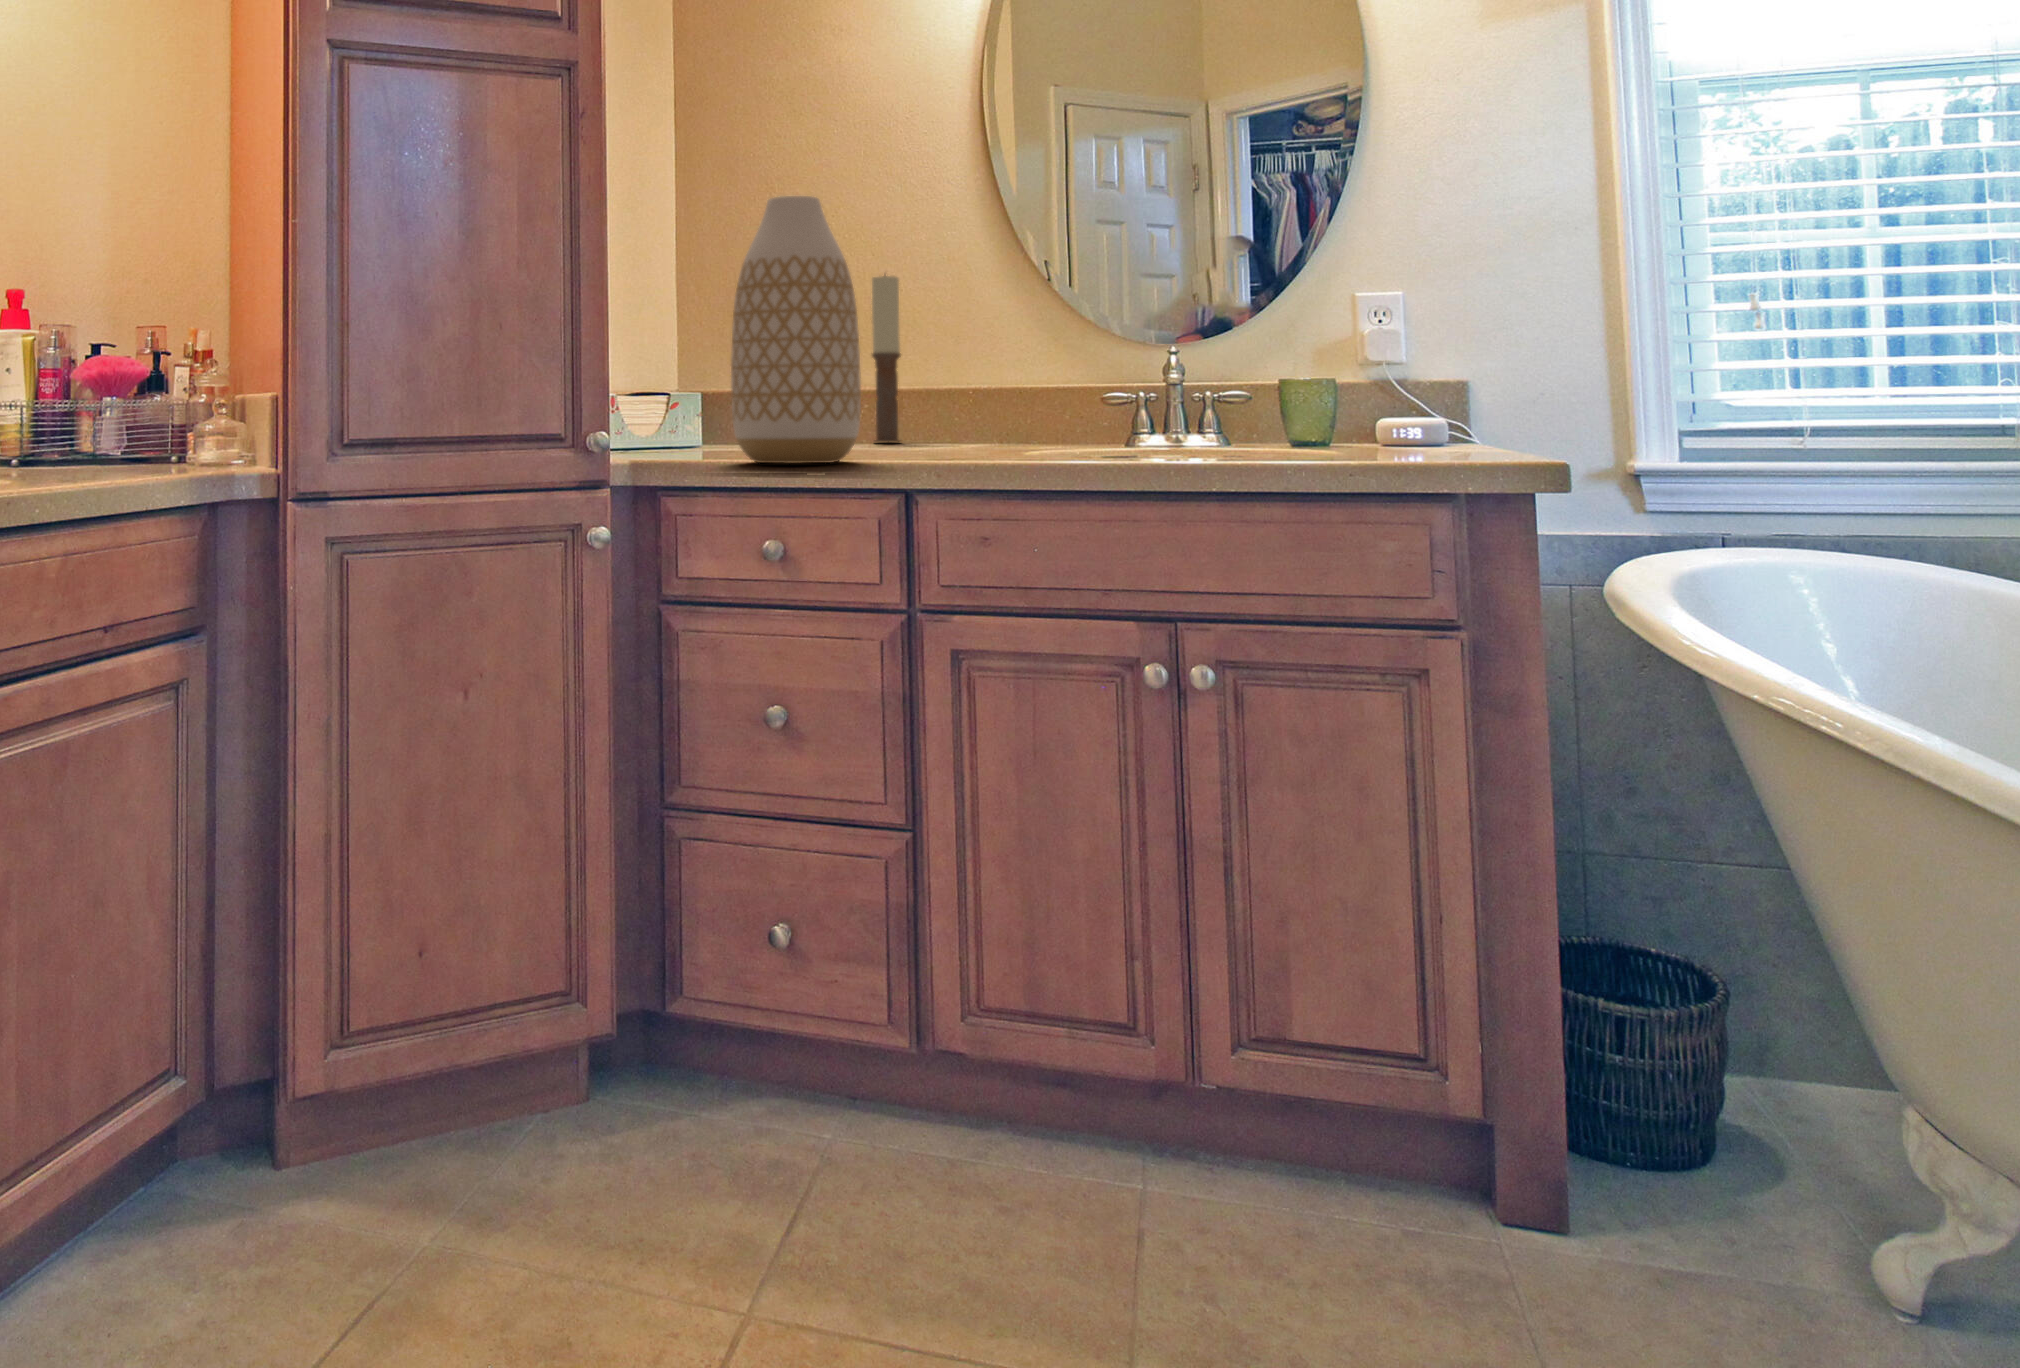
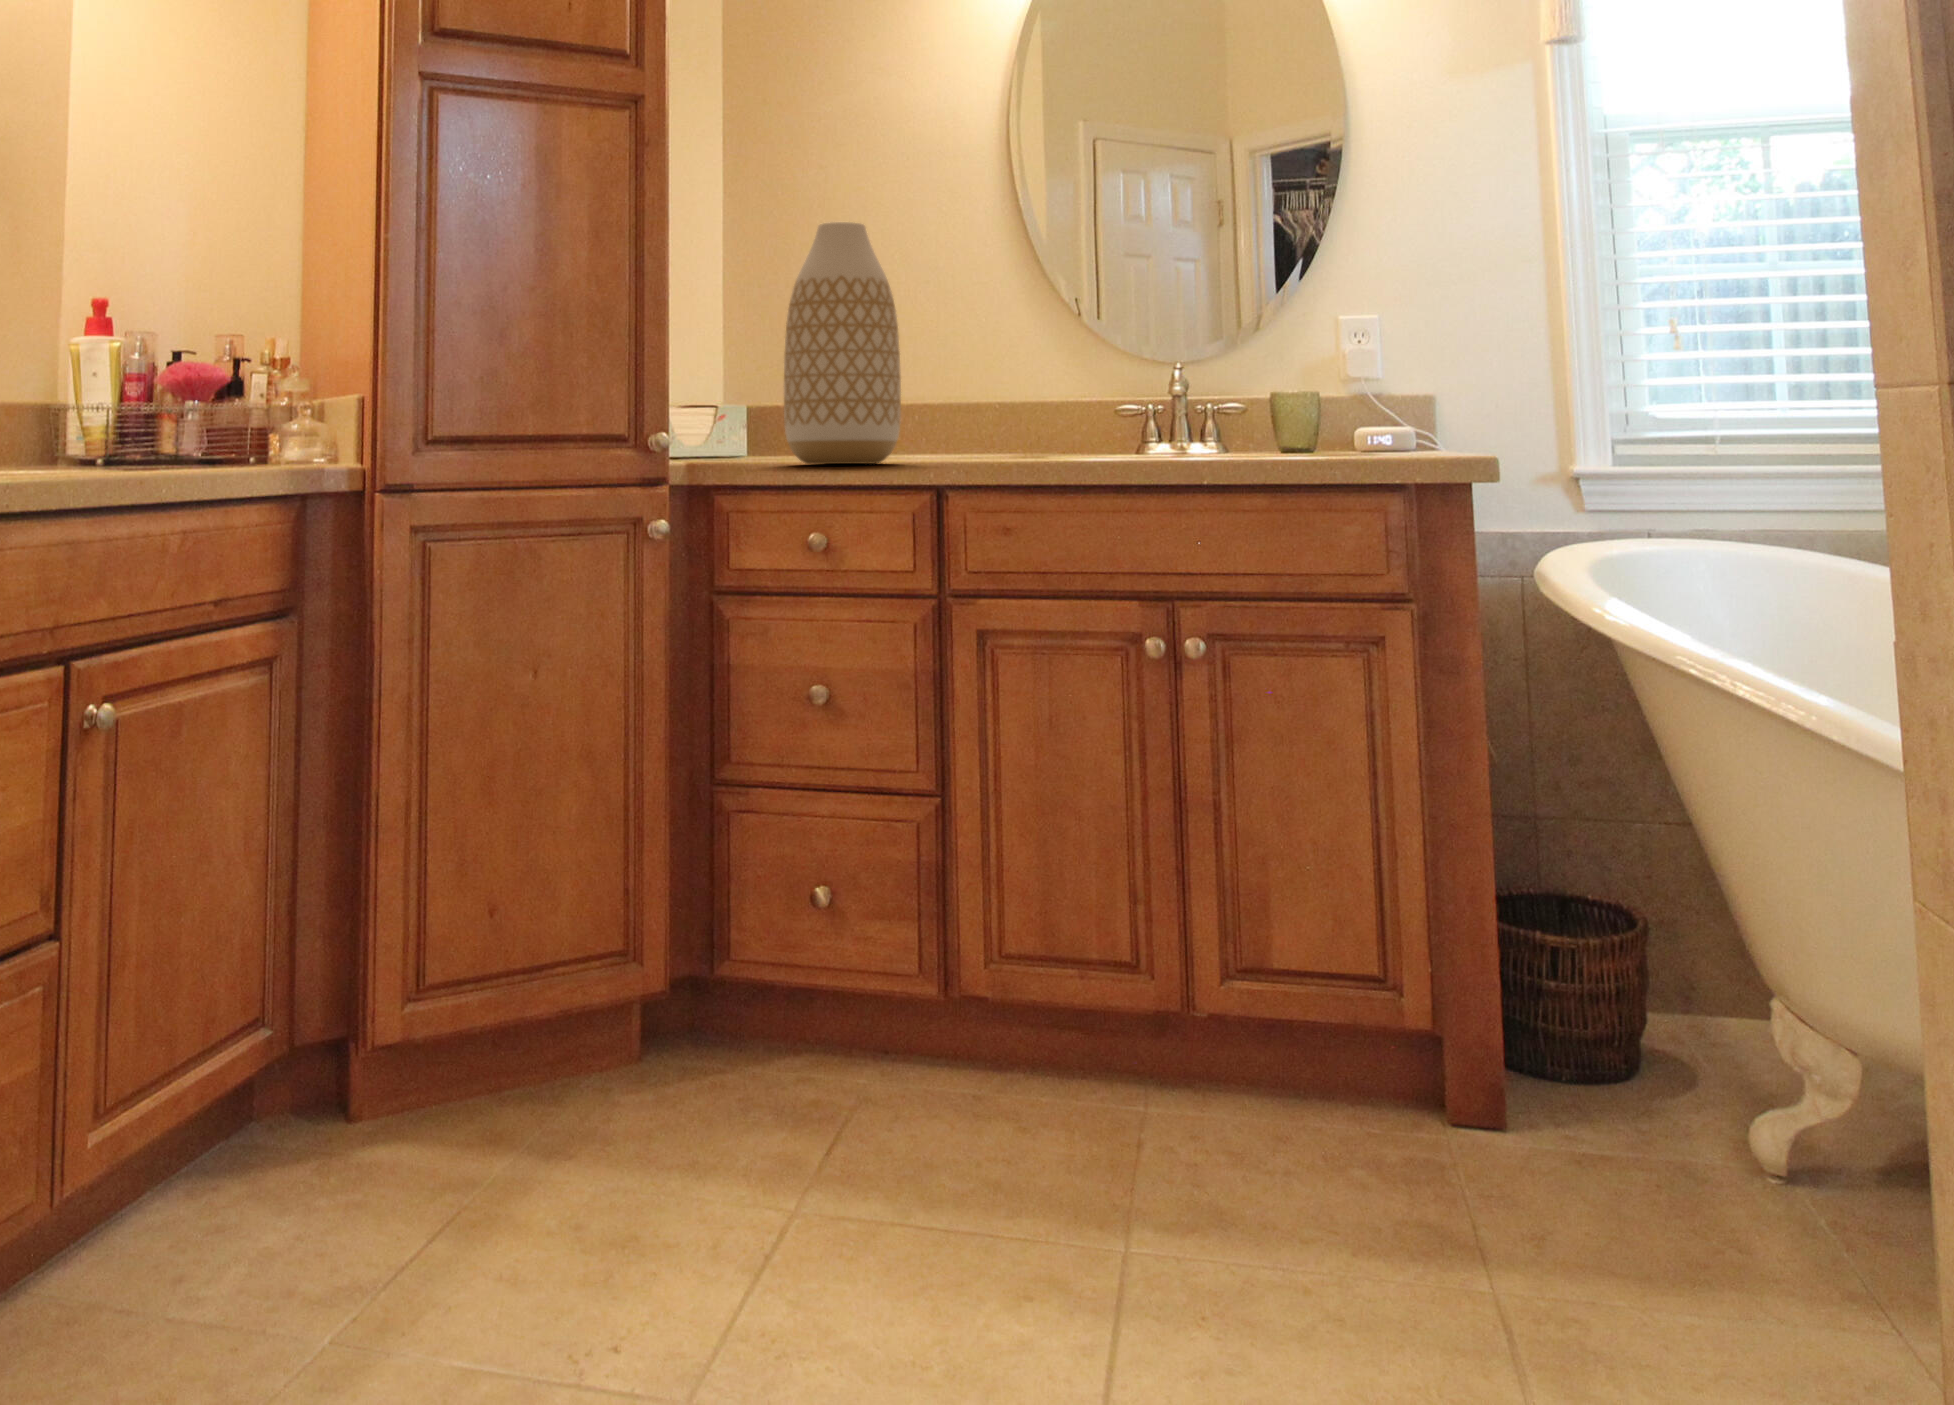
candle: present [872,275,901,442] -> none [918,294,946,454]

